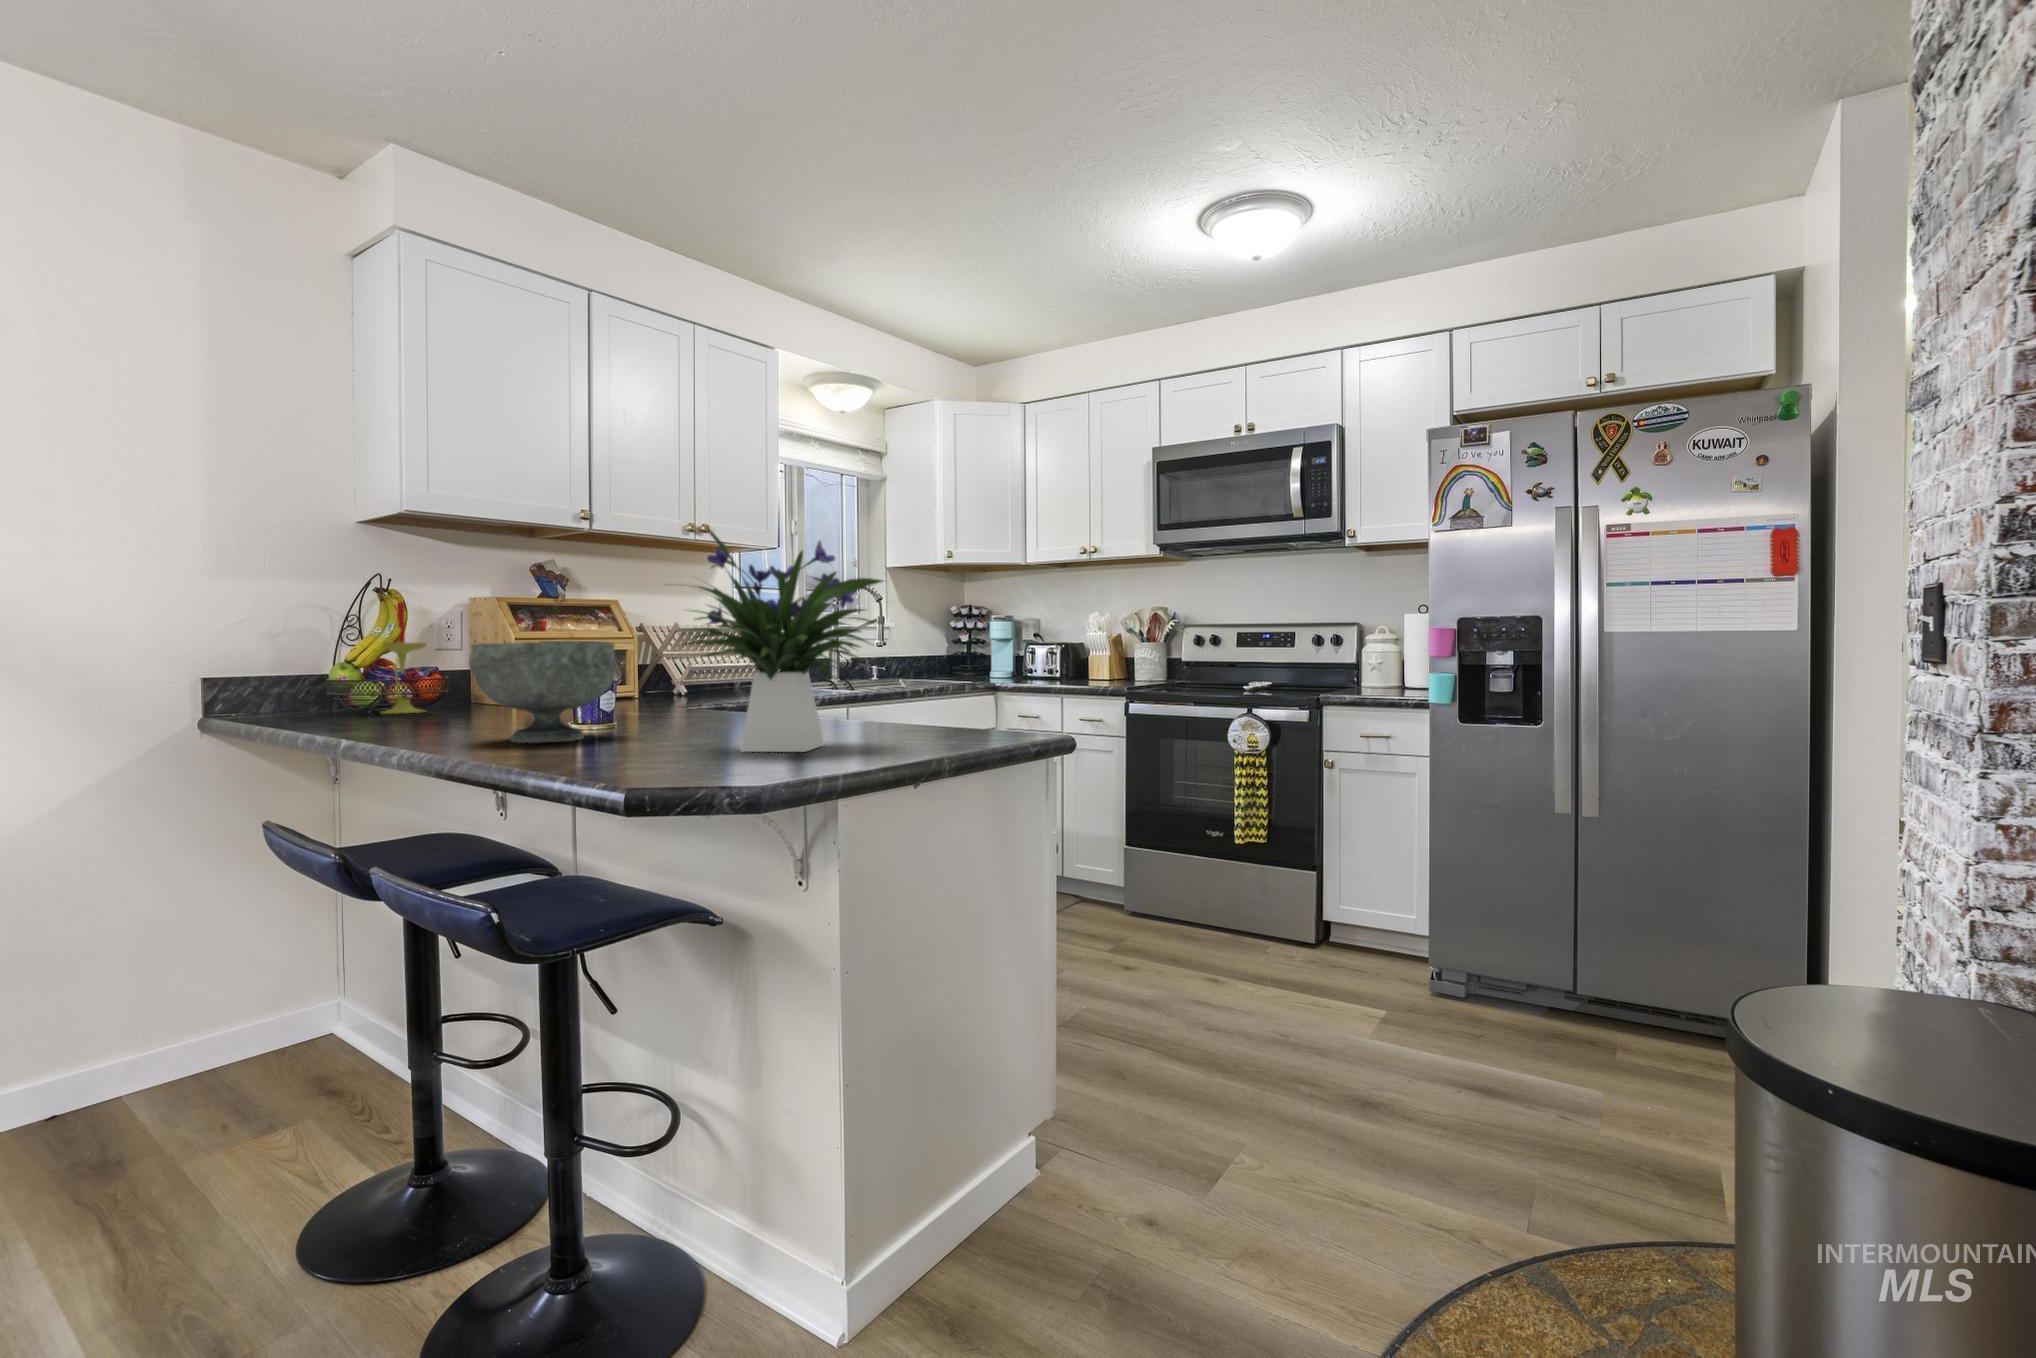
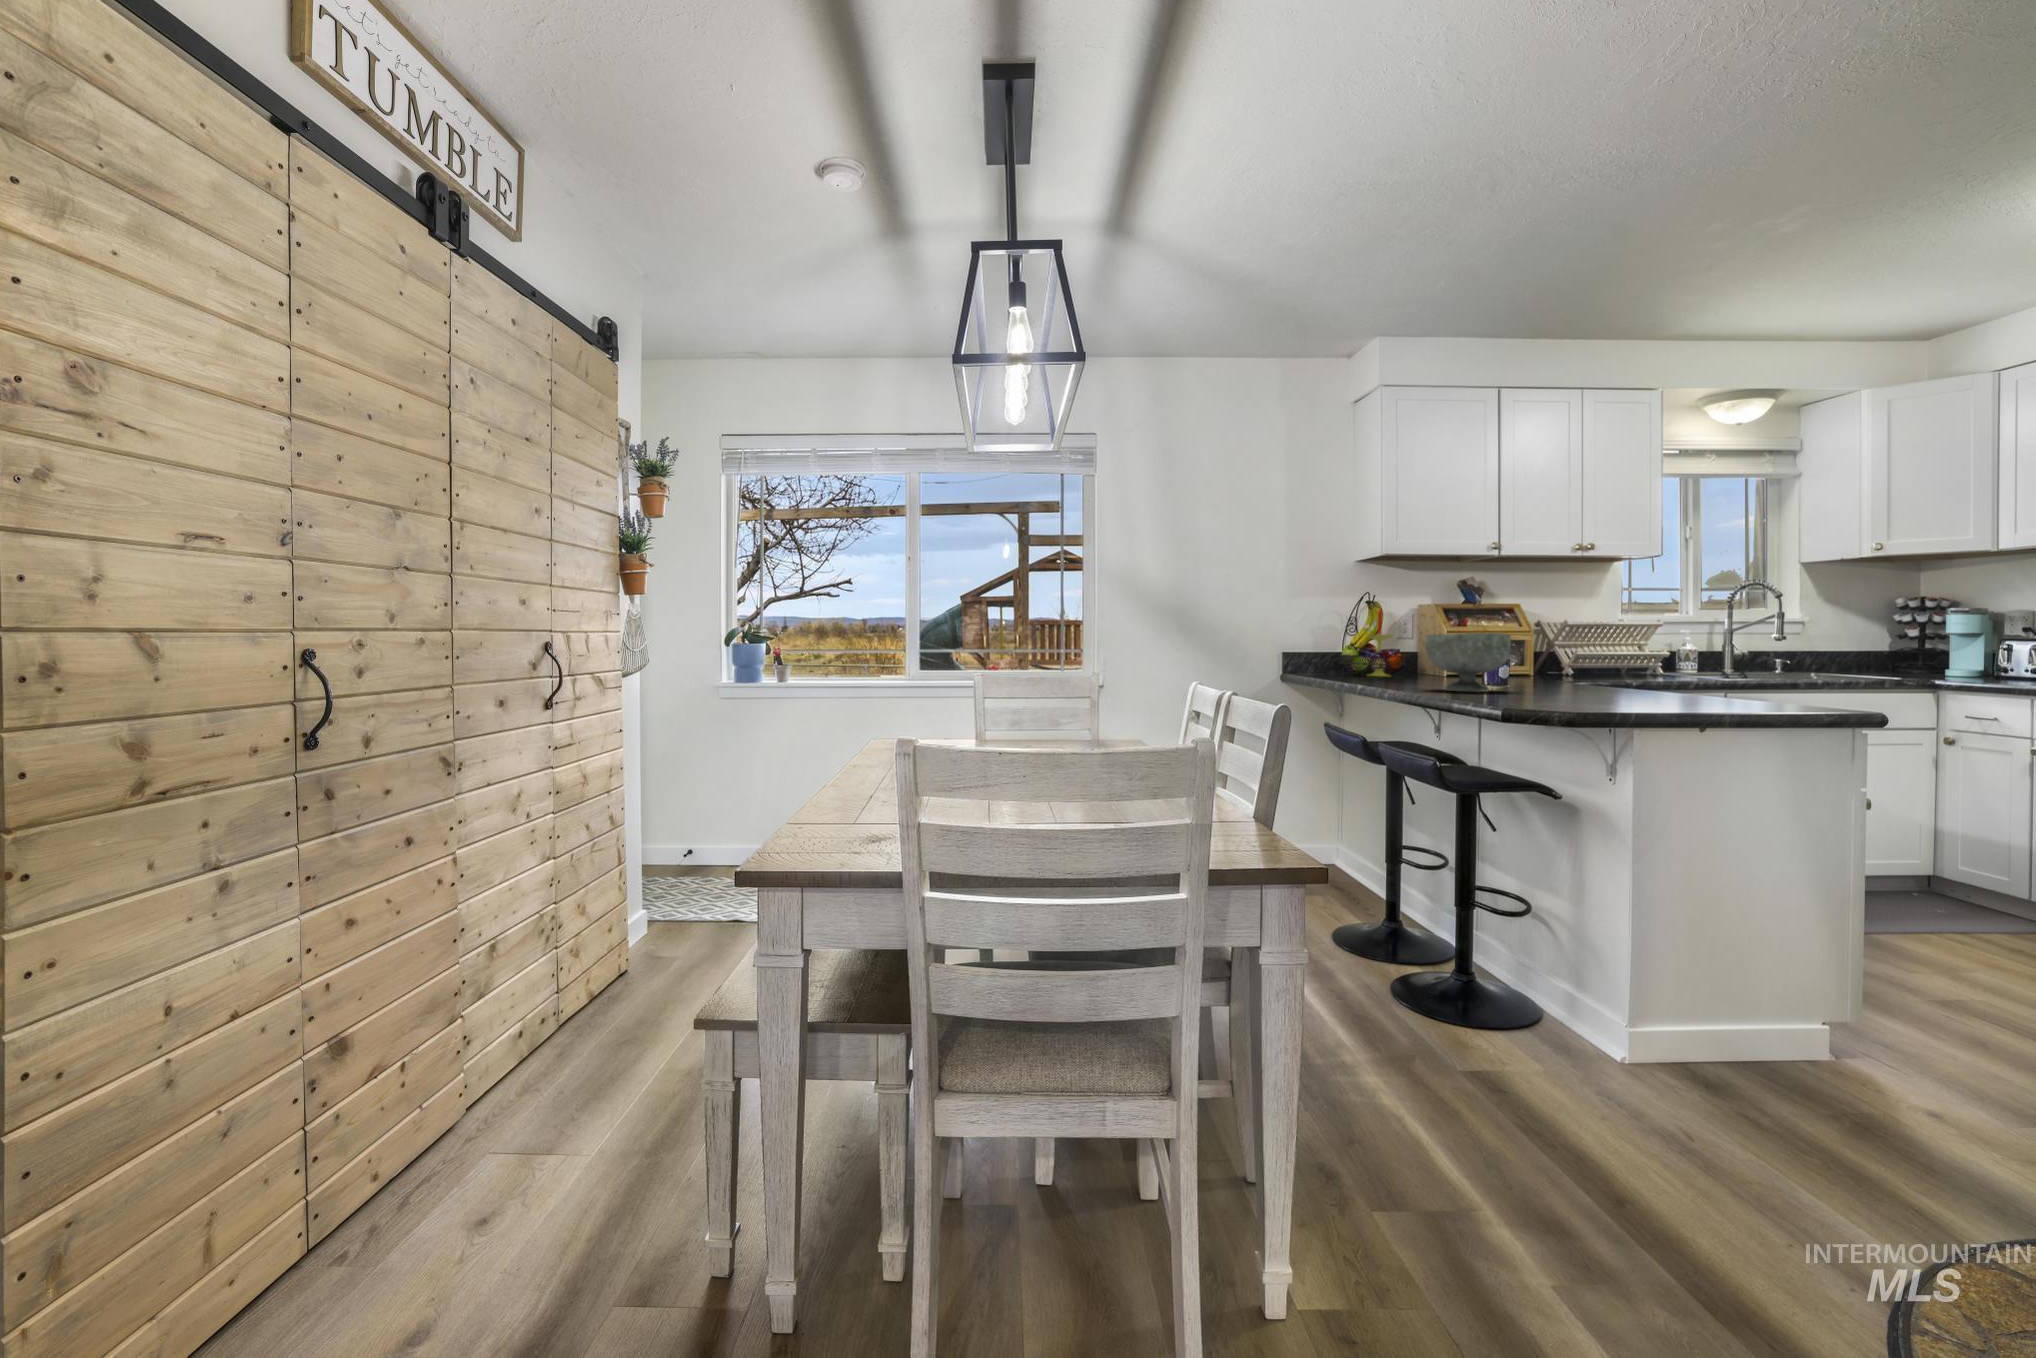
flower arrangement: present [685,529,883,752] -> none [1540,563,1709,704]

